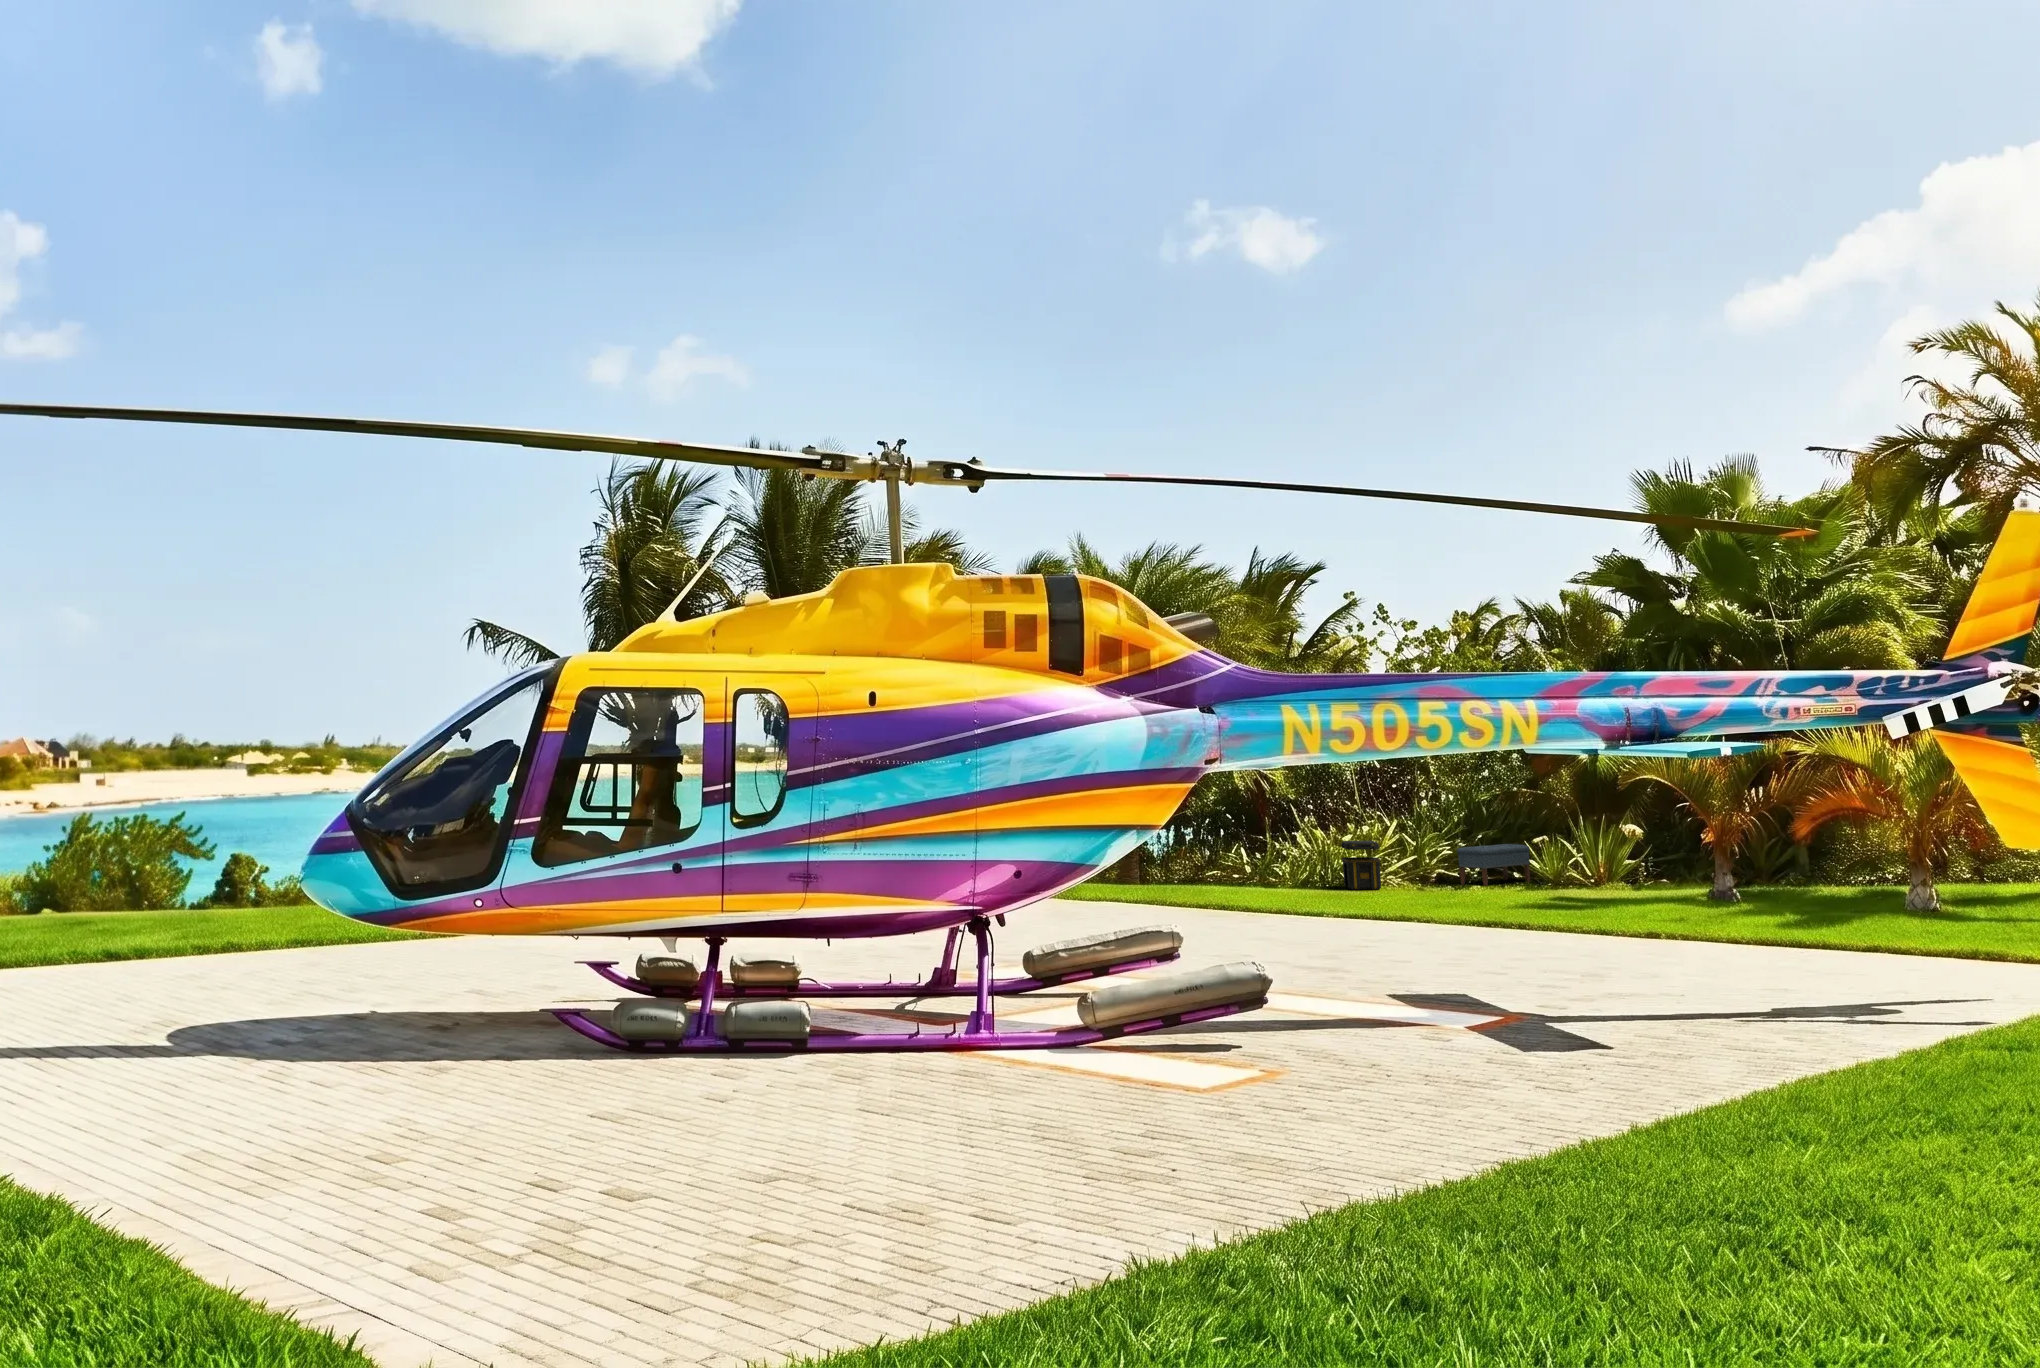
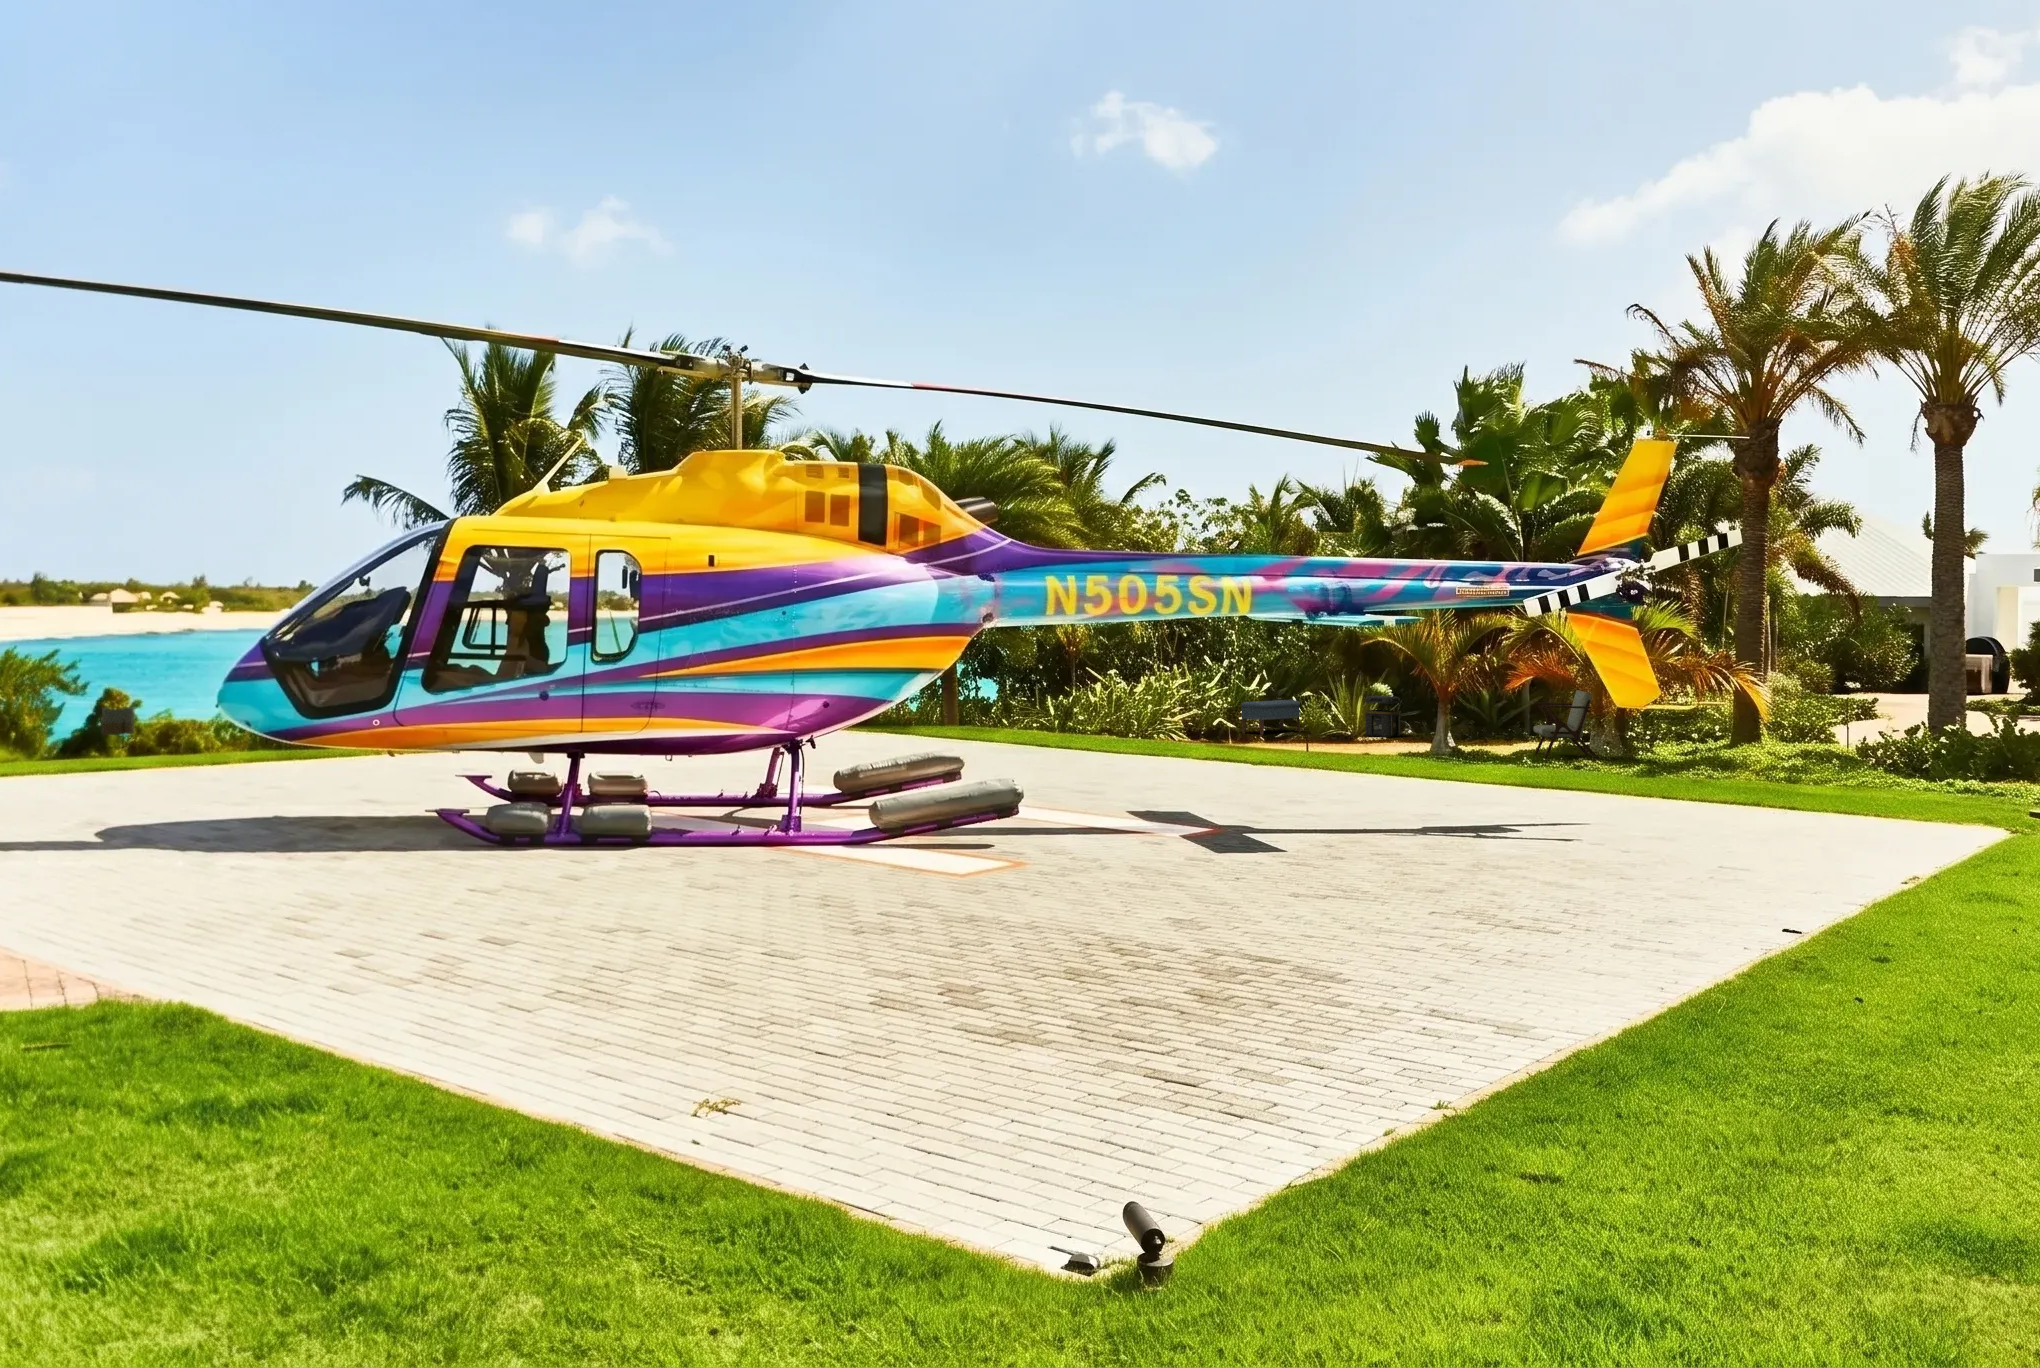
lounge chair: none [1838,829,1940,916] -> present [1533,690,1600,760]
toolbox: present [1341,841,1381,890] -> present [1365,696,1401,737]
planter: none [224,874,259,919] -> present [100,707,134,746]

